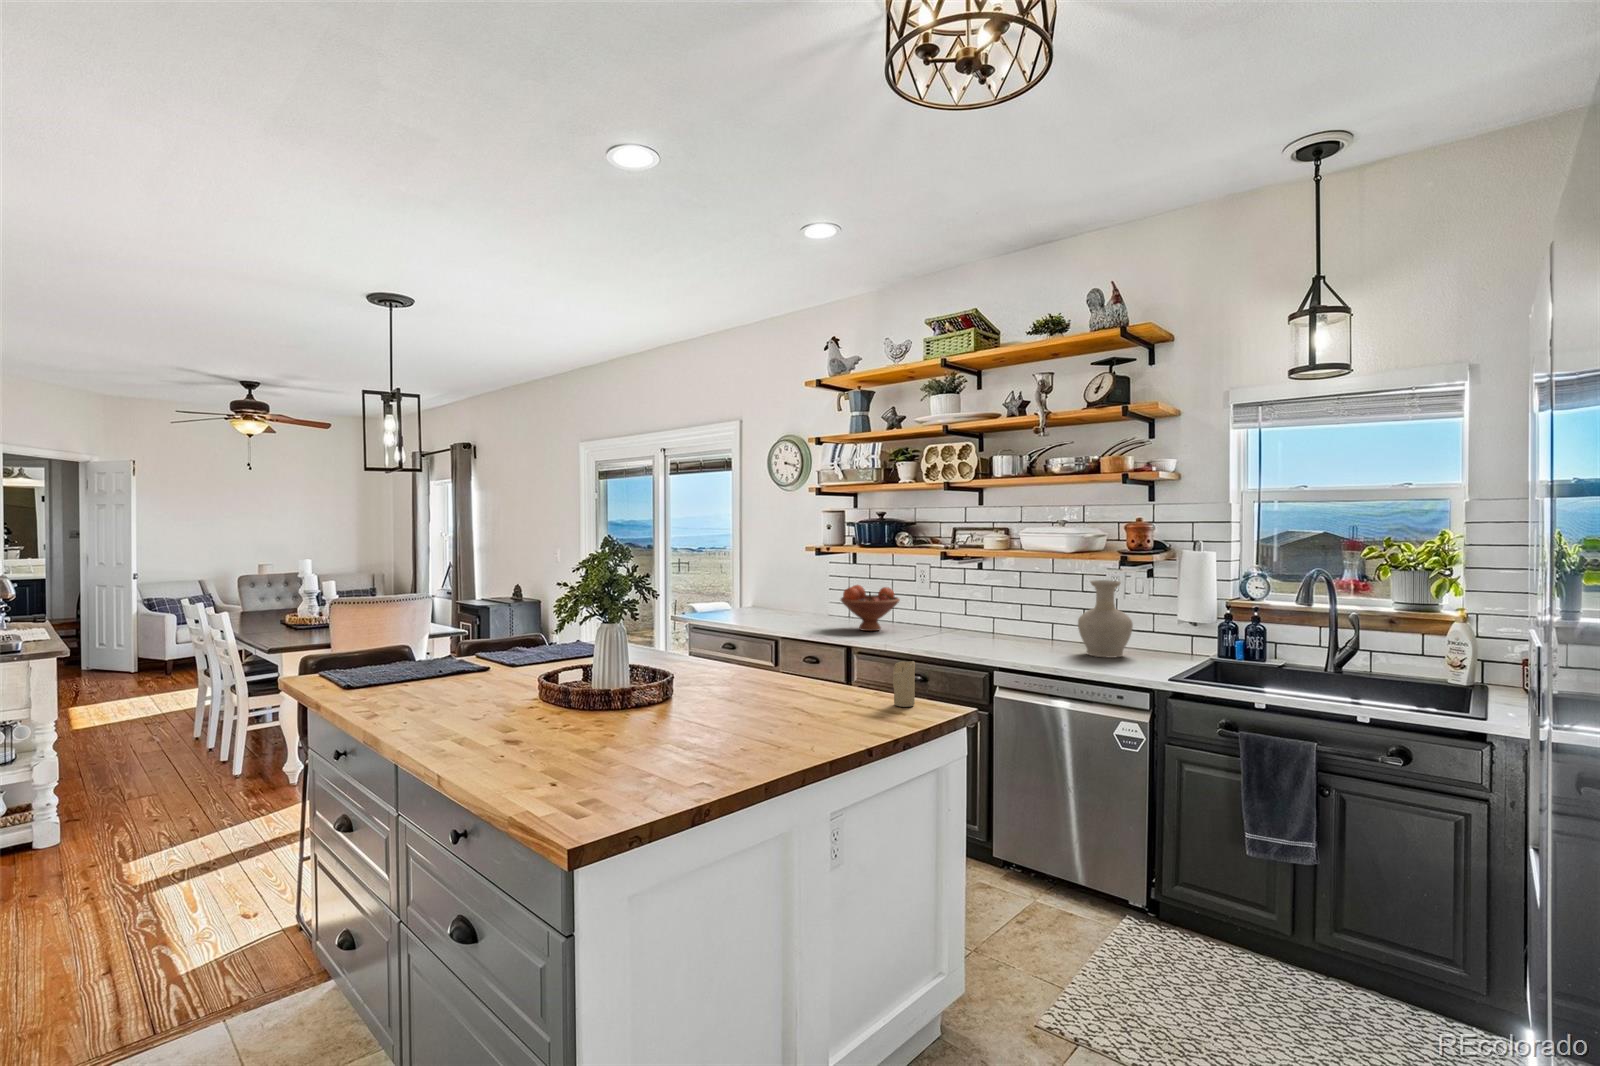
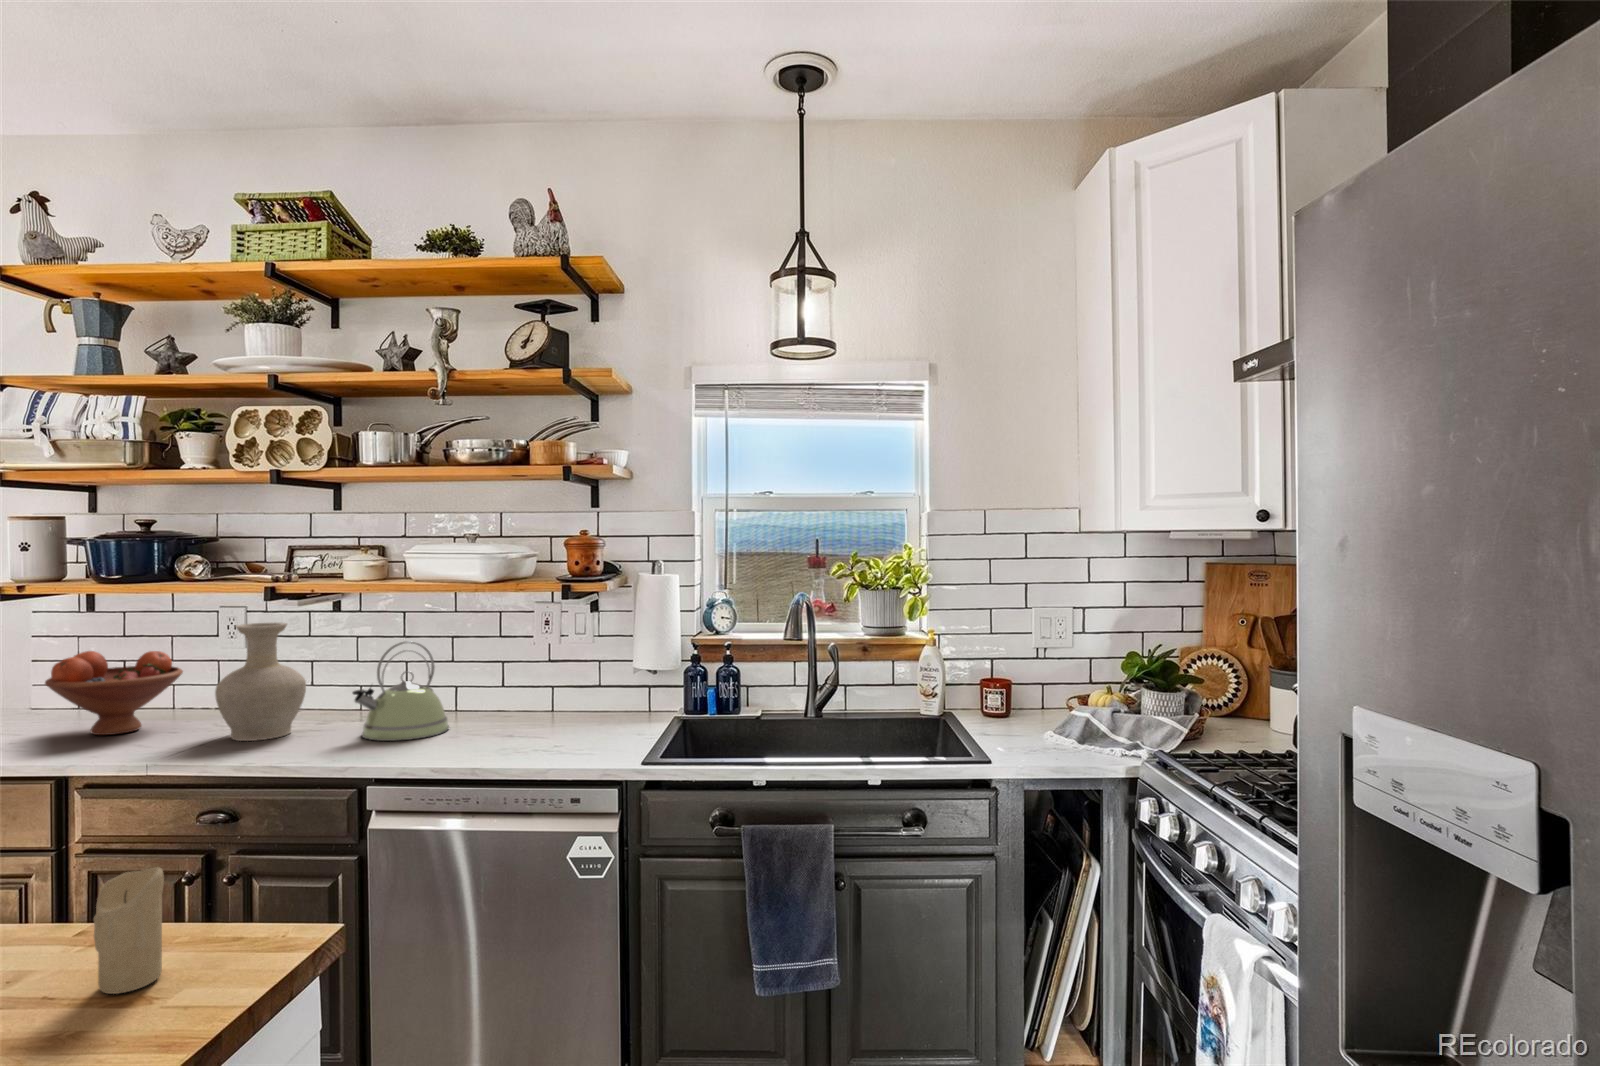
vase: present [1078,580,1133,658] -> present [215,622,306,741]
kettle: none [988,589,1046,651] -> present [353,641,449,741]

